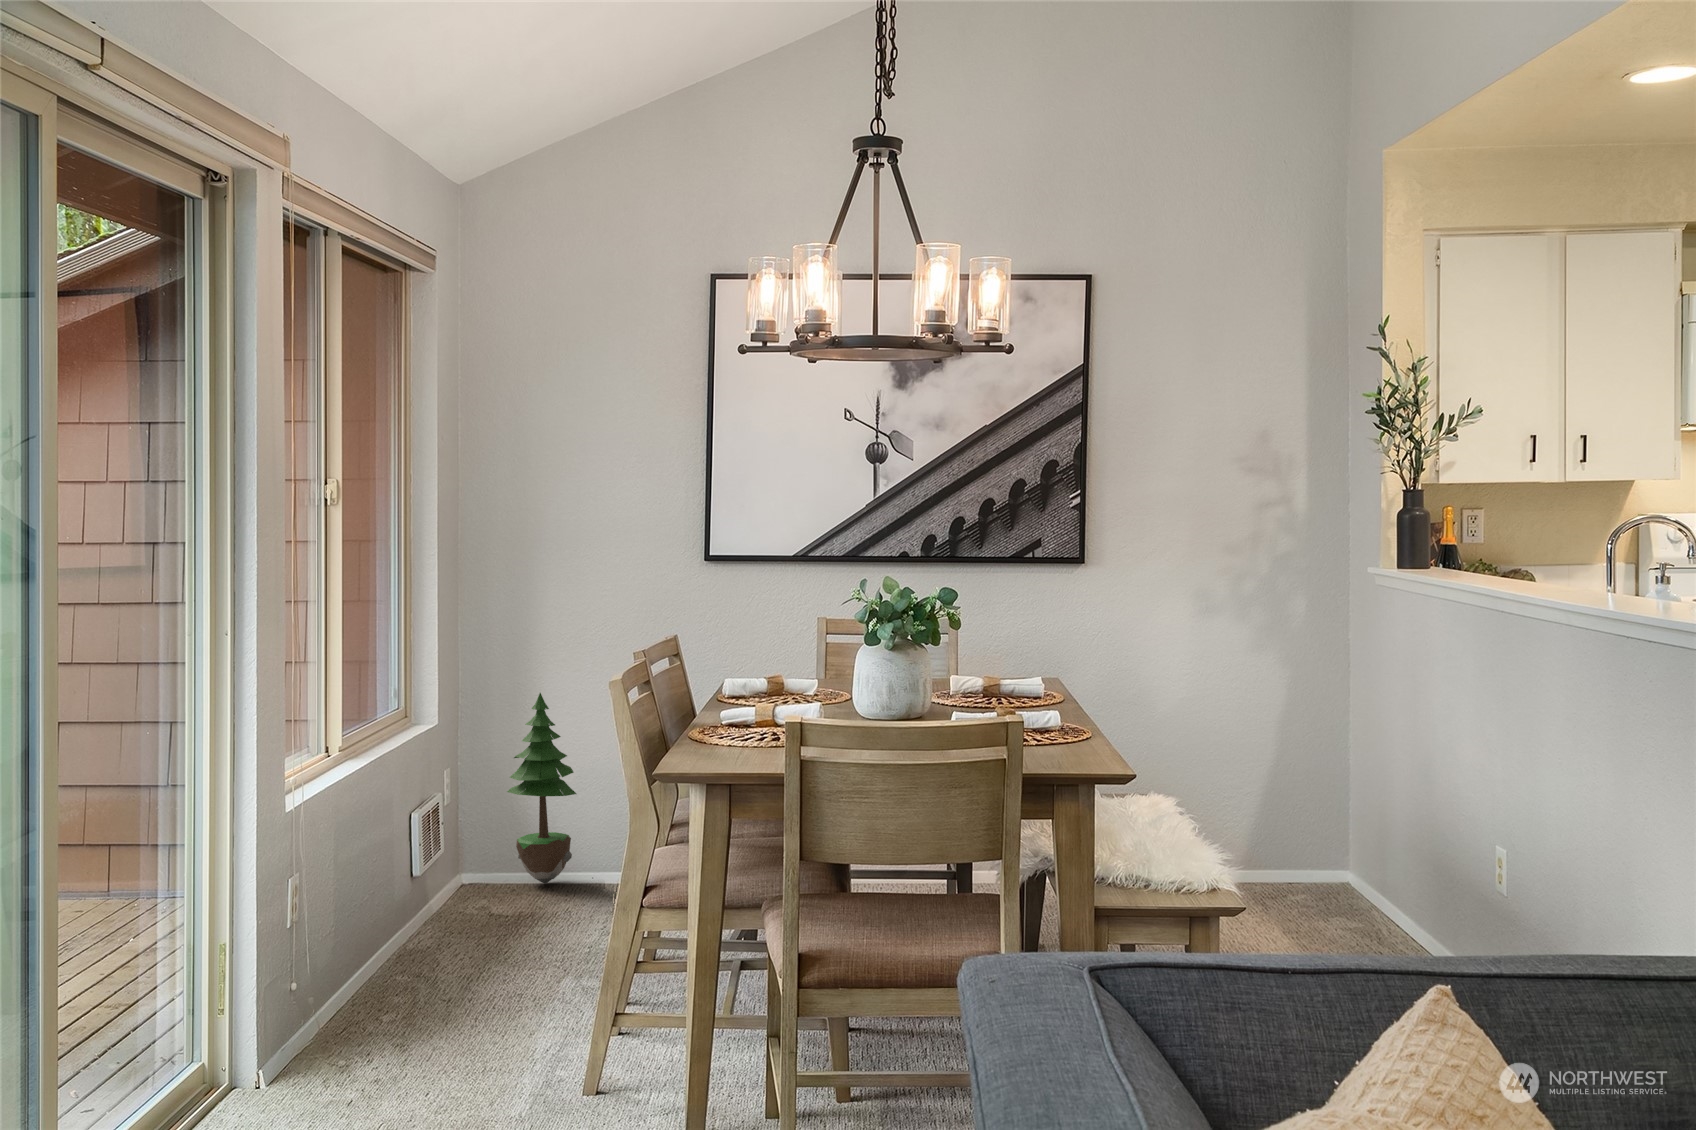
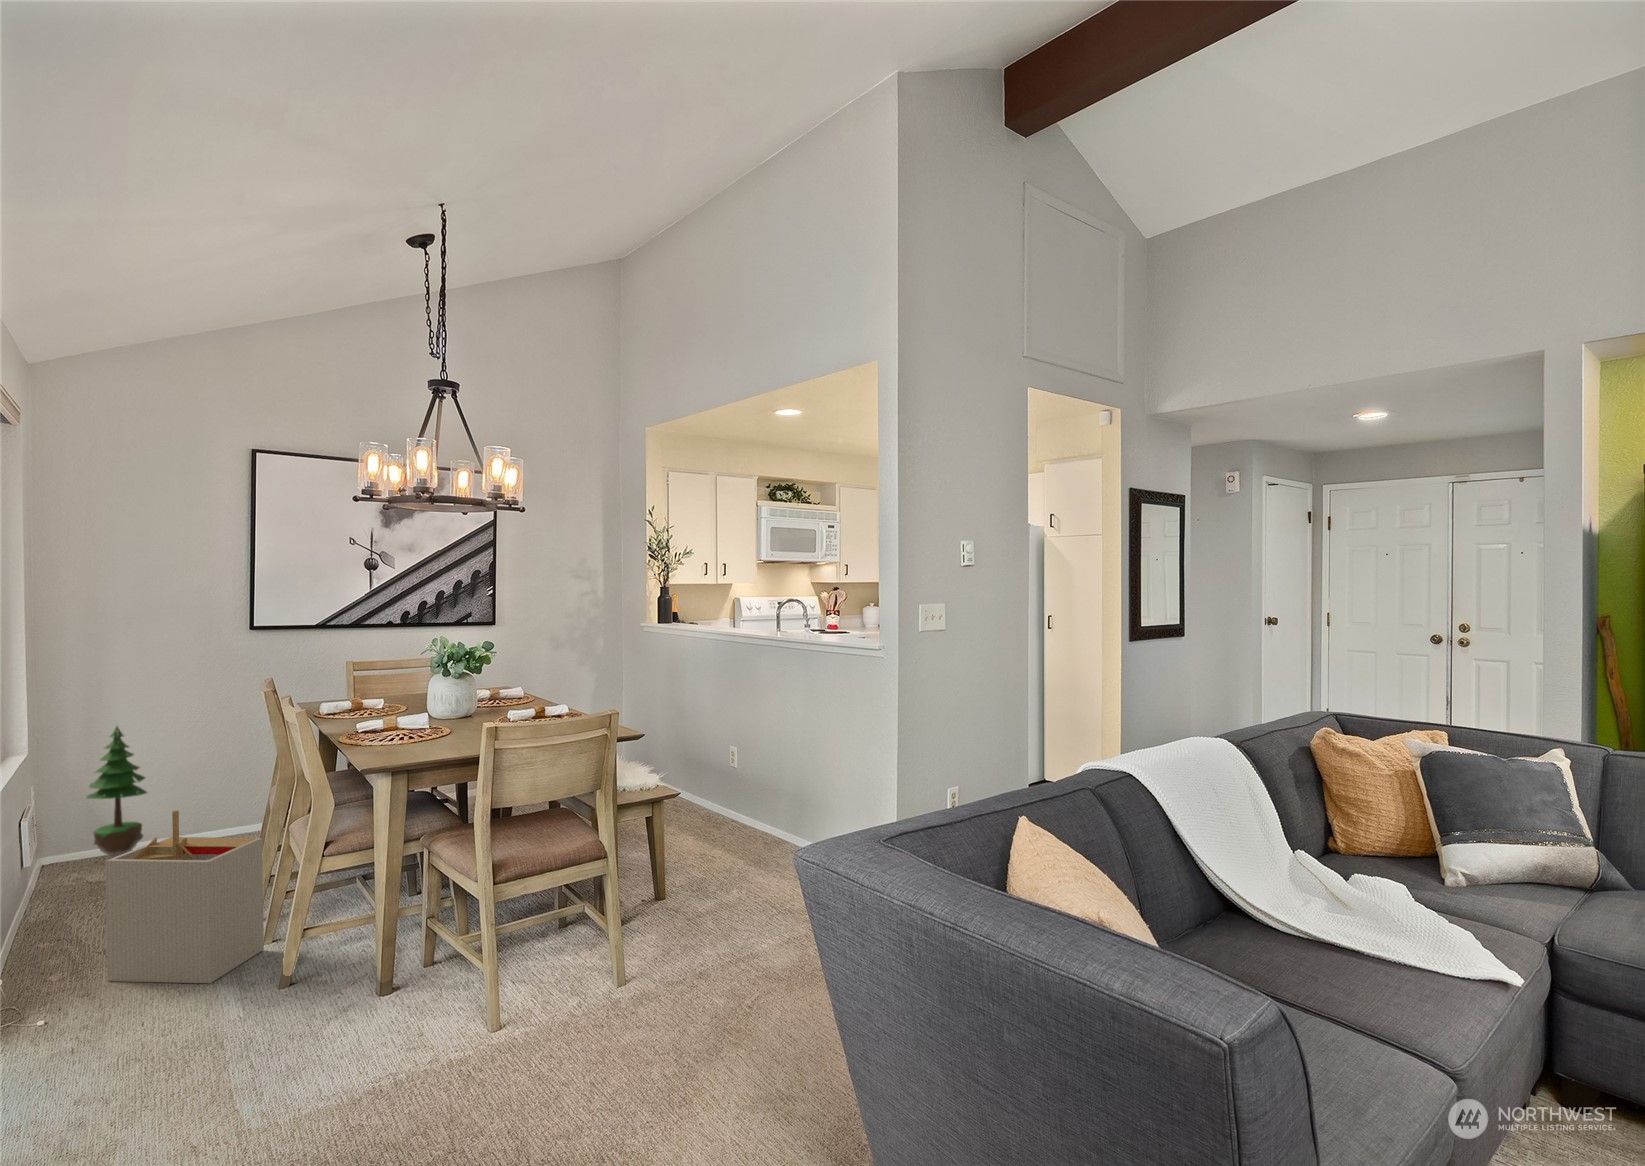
storage bin: none [422,812,602,1063] -> present [105,810,264,983]

